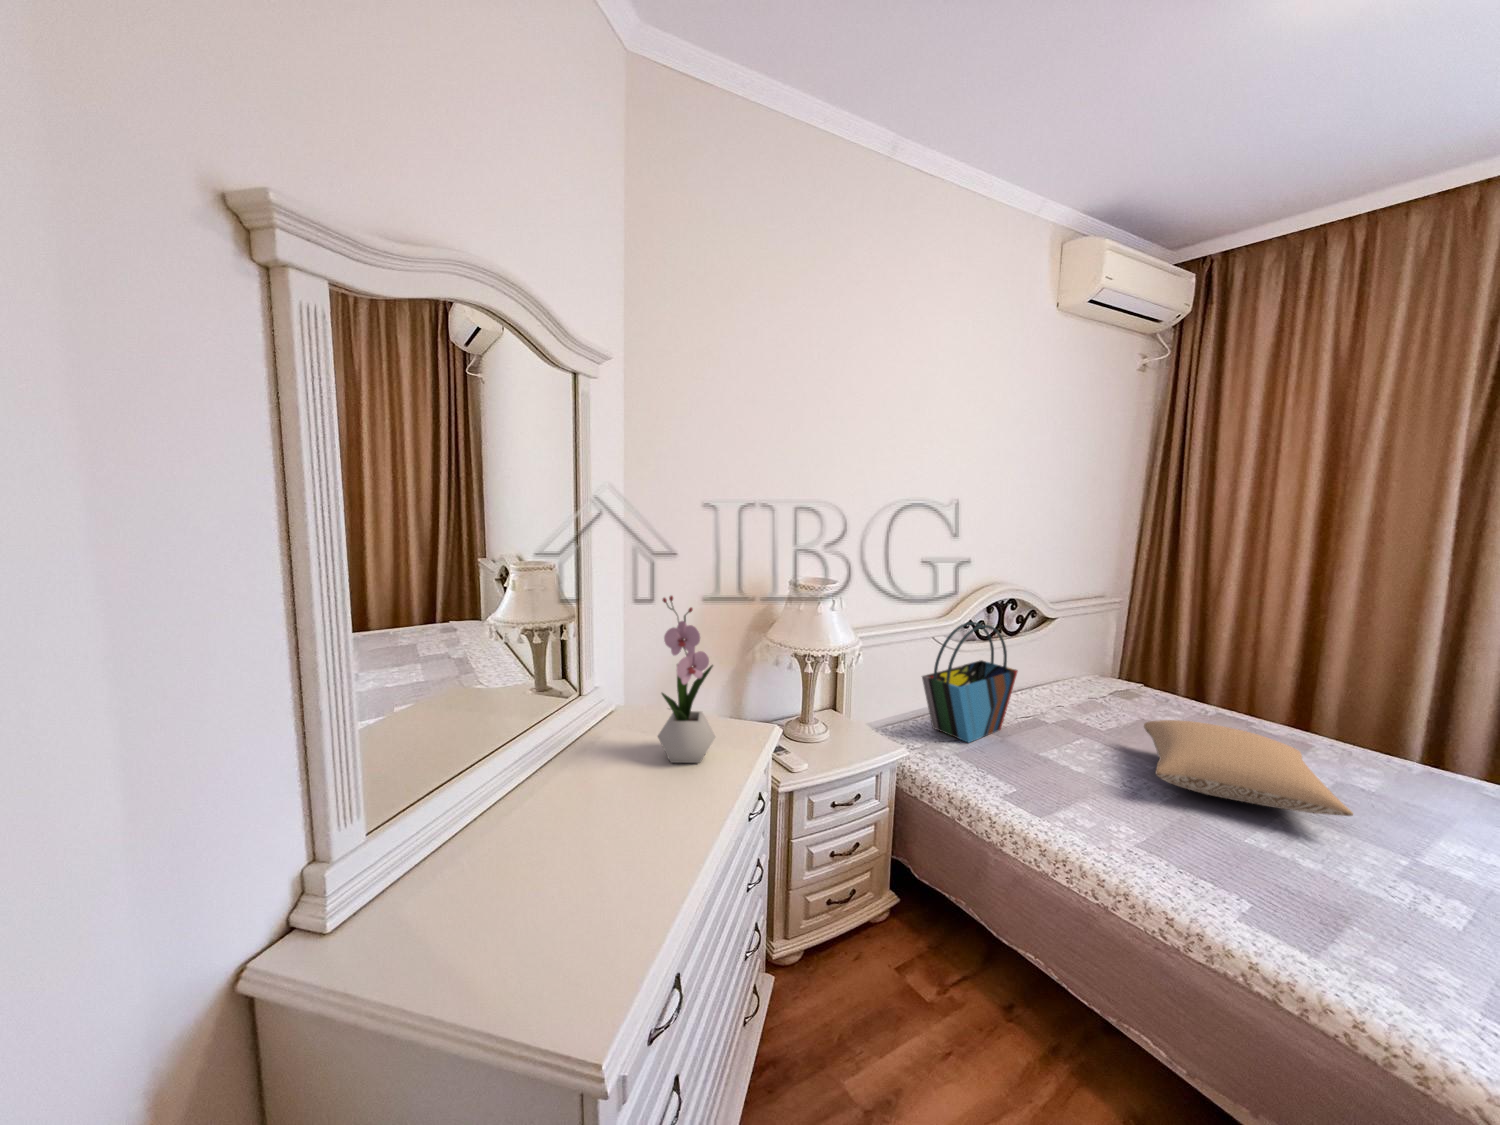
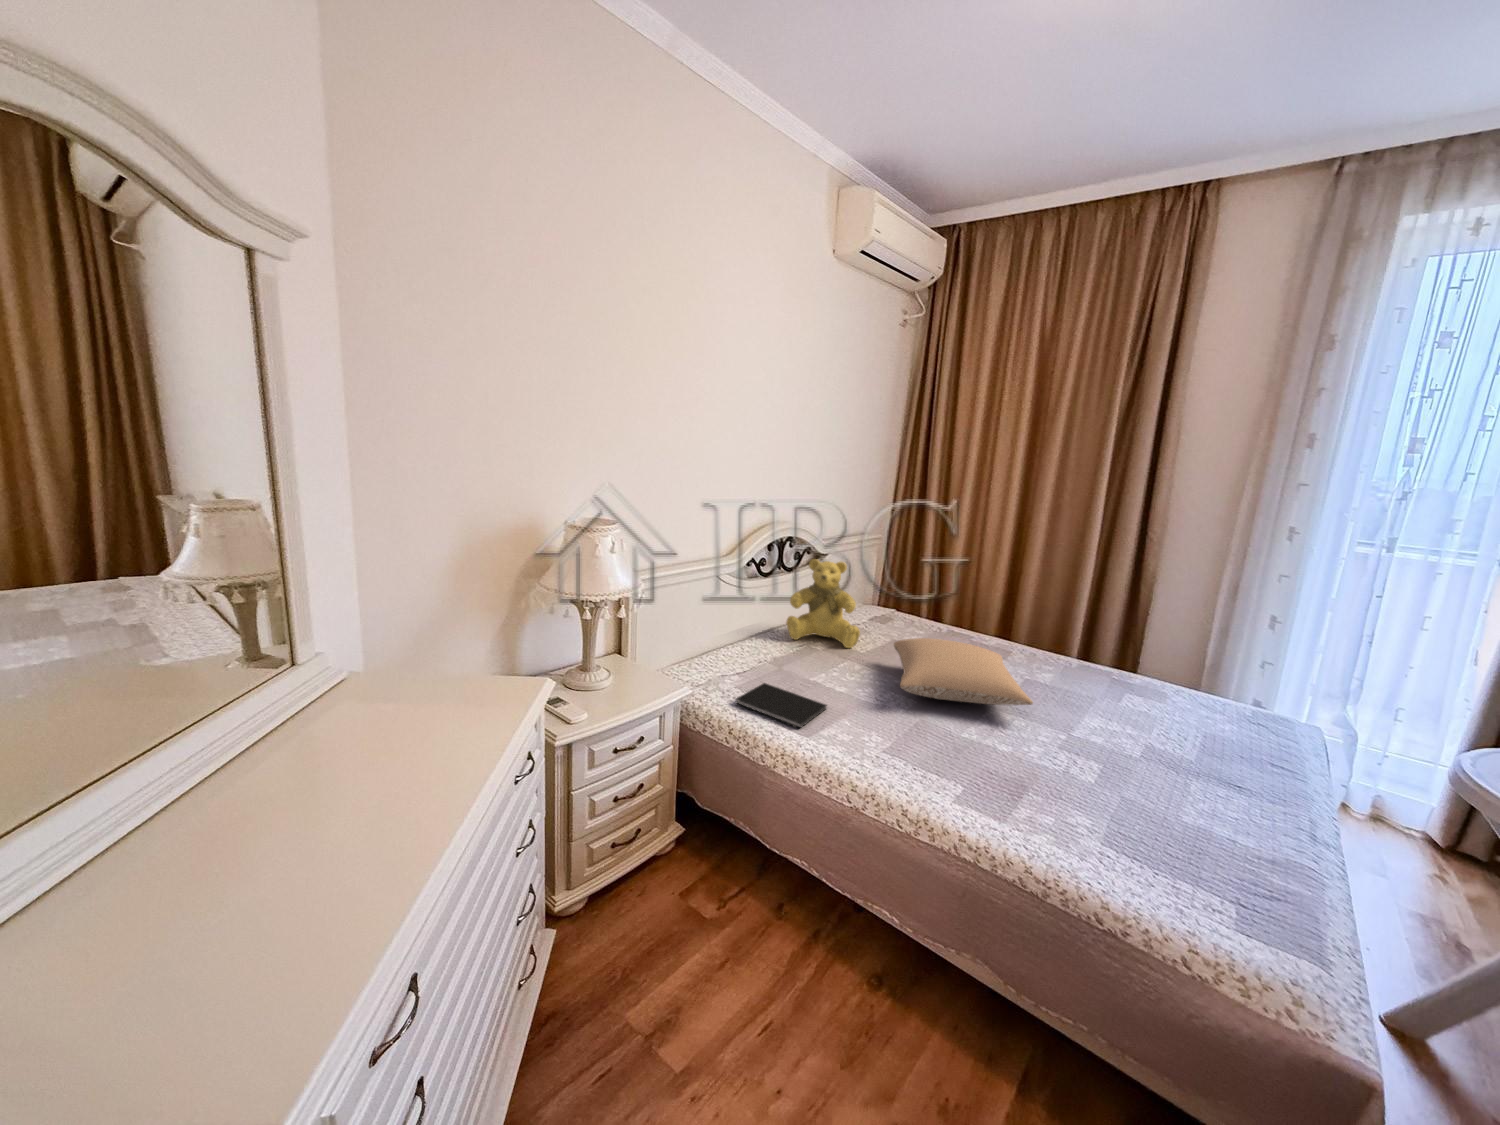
flower arrangement: present [658,596,715,763] -> none [371,542,461,740]
tote bag: present [922,622,1018,743] -> none [707,560,795,674]
teddy bear: none [1007,623,1099,726] -> present [786,559,860,648]
notebook: none [954,754,1062,807] -> present [736,683,826,728]

